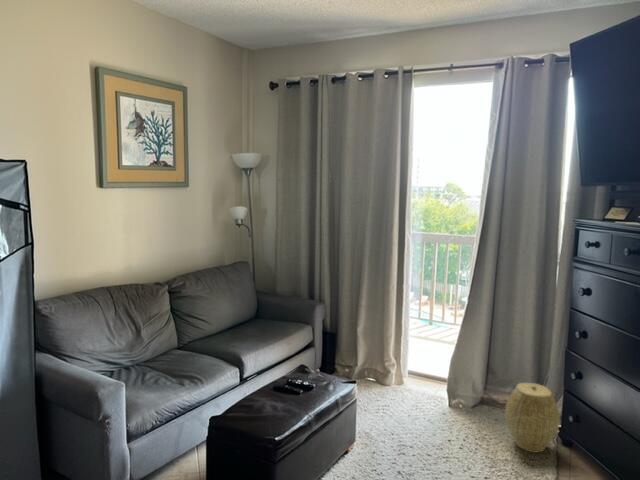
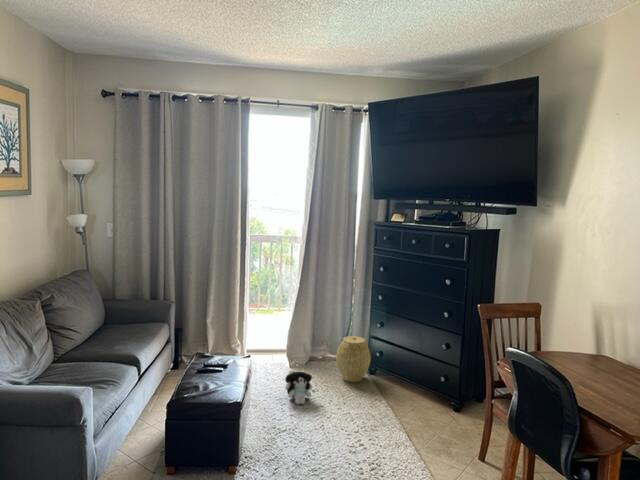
plush toy: none [411,413,454,464] -> present [285,370,315,404]

